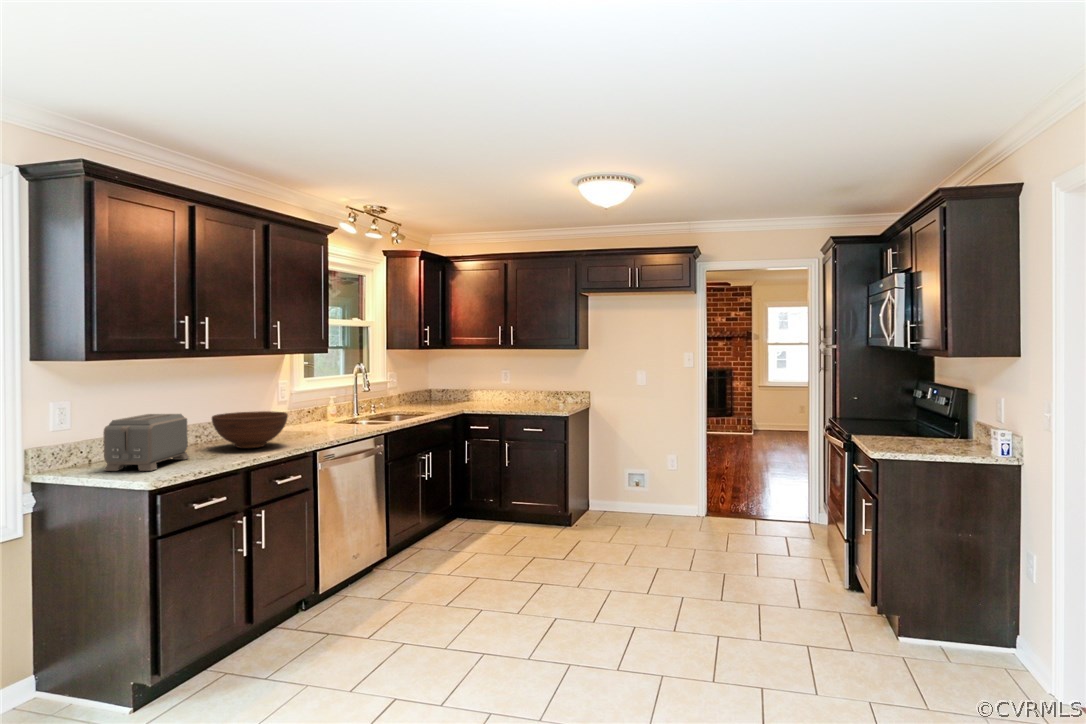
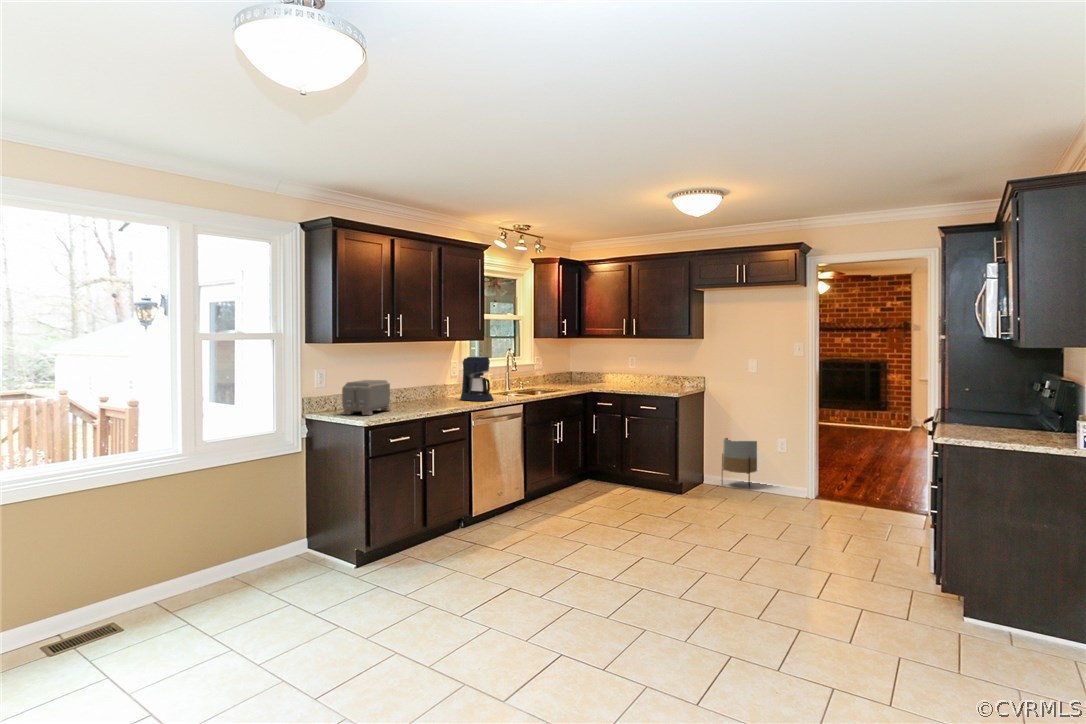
coffee maker: none [295,374,342,434] -> present [460,356,493,401]
fruit bowl: present [212,411,288,448] -> none [404,382,454,407]
planter: none [612,459,652,521] -> present [722,438,757,489]

